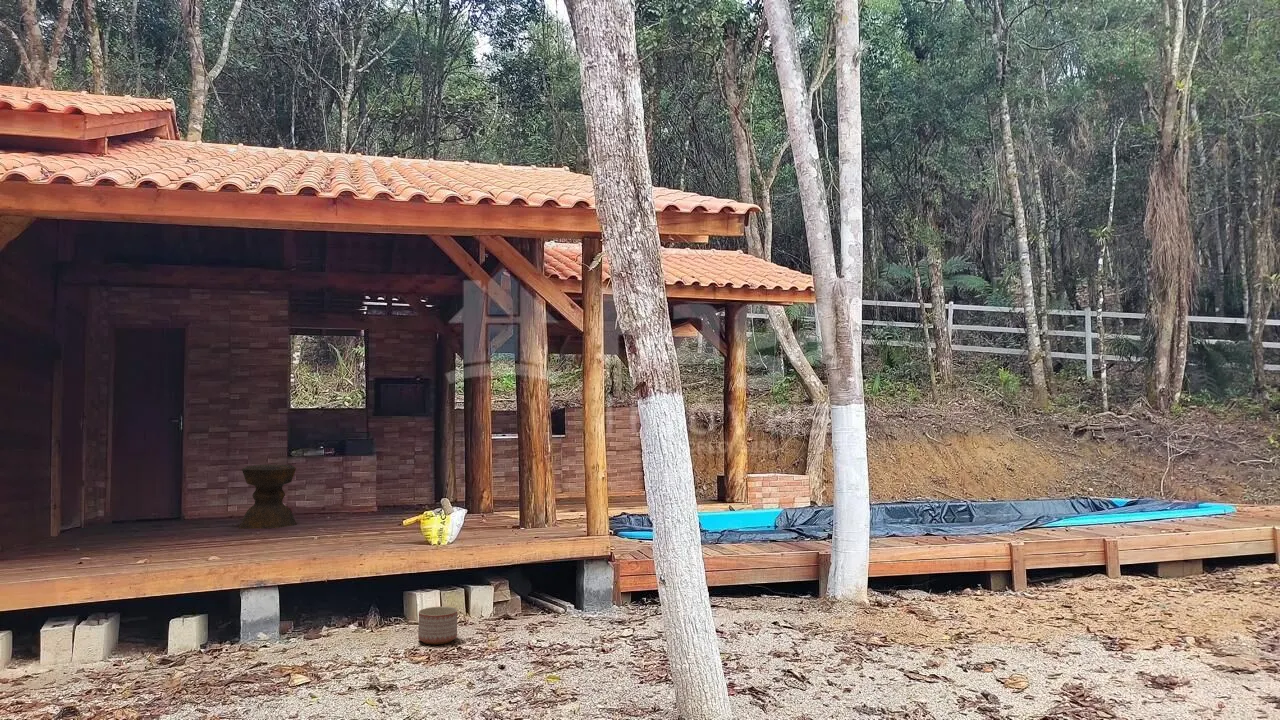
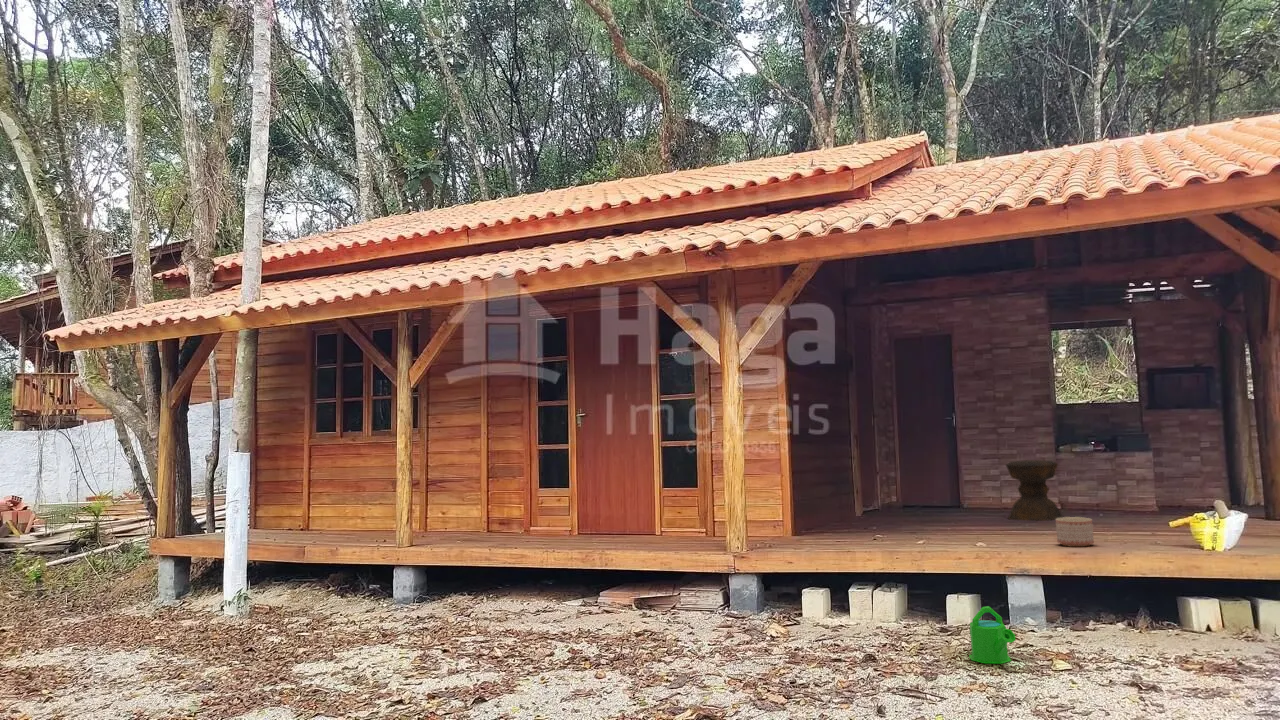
planter: present [418,607,457,644] -> present [1056,517,1094,547]
watering can: none [197,626,255,692] -> present [969,606,1015,664]

